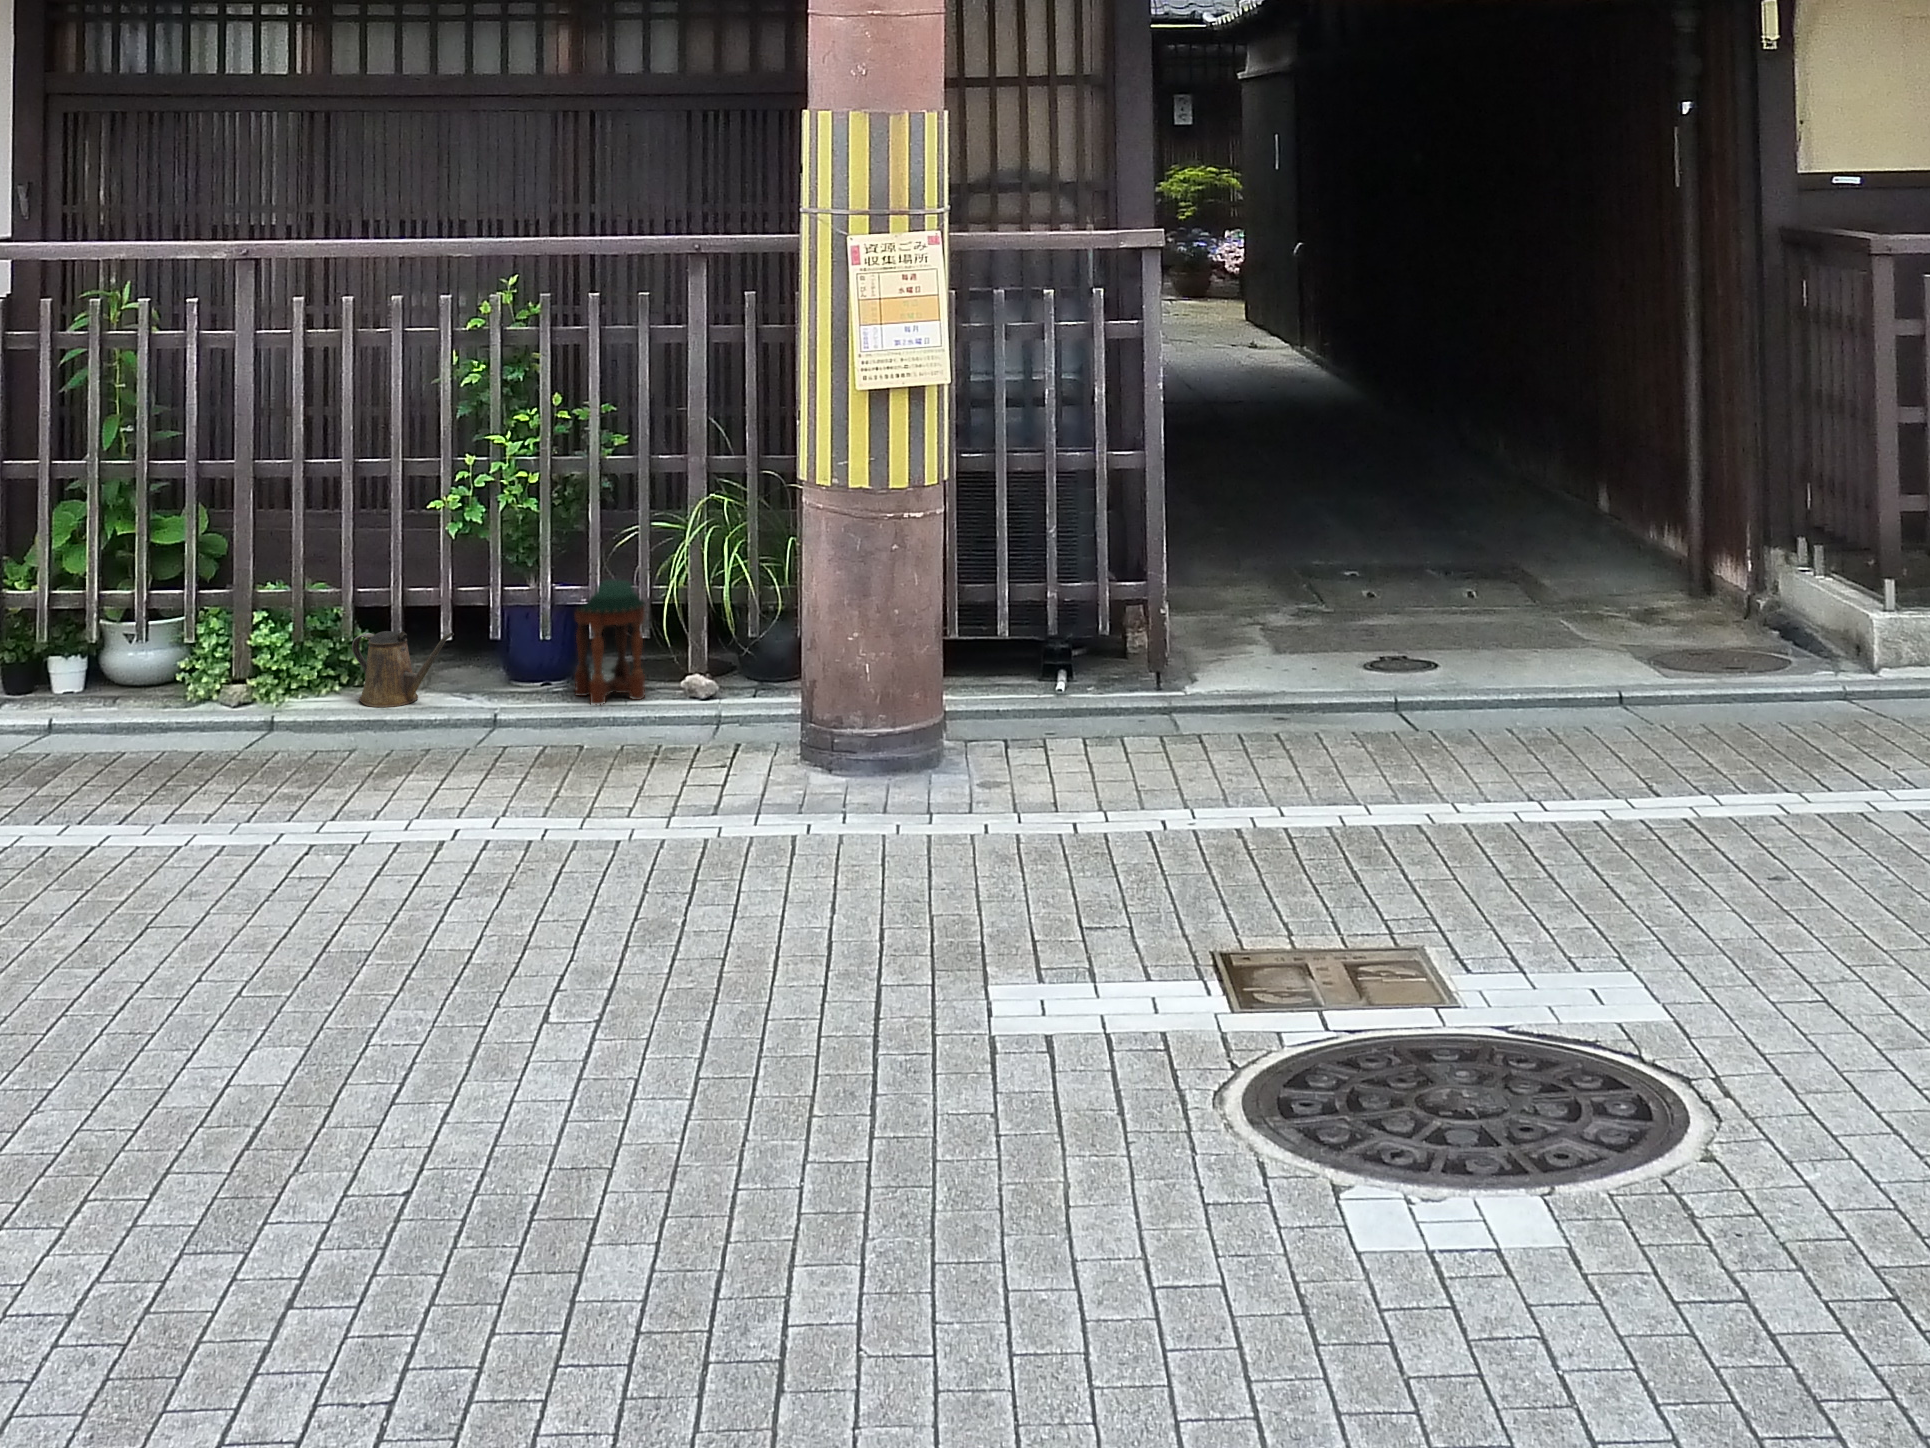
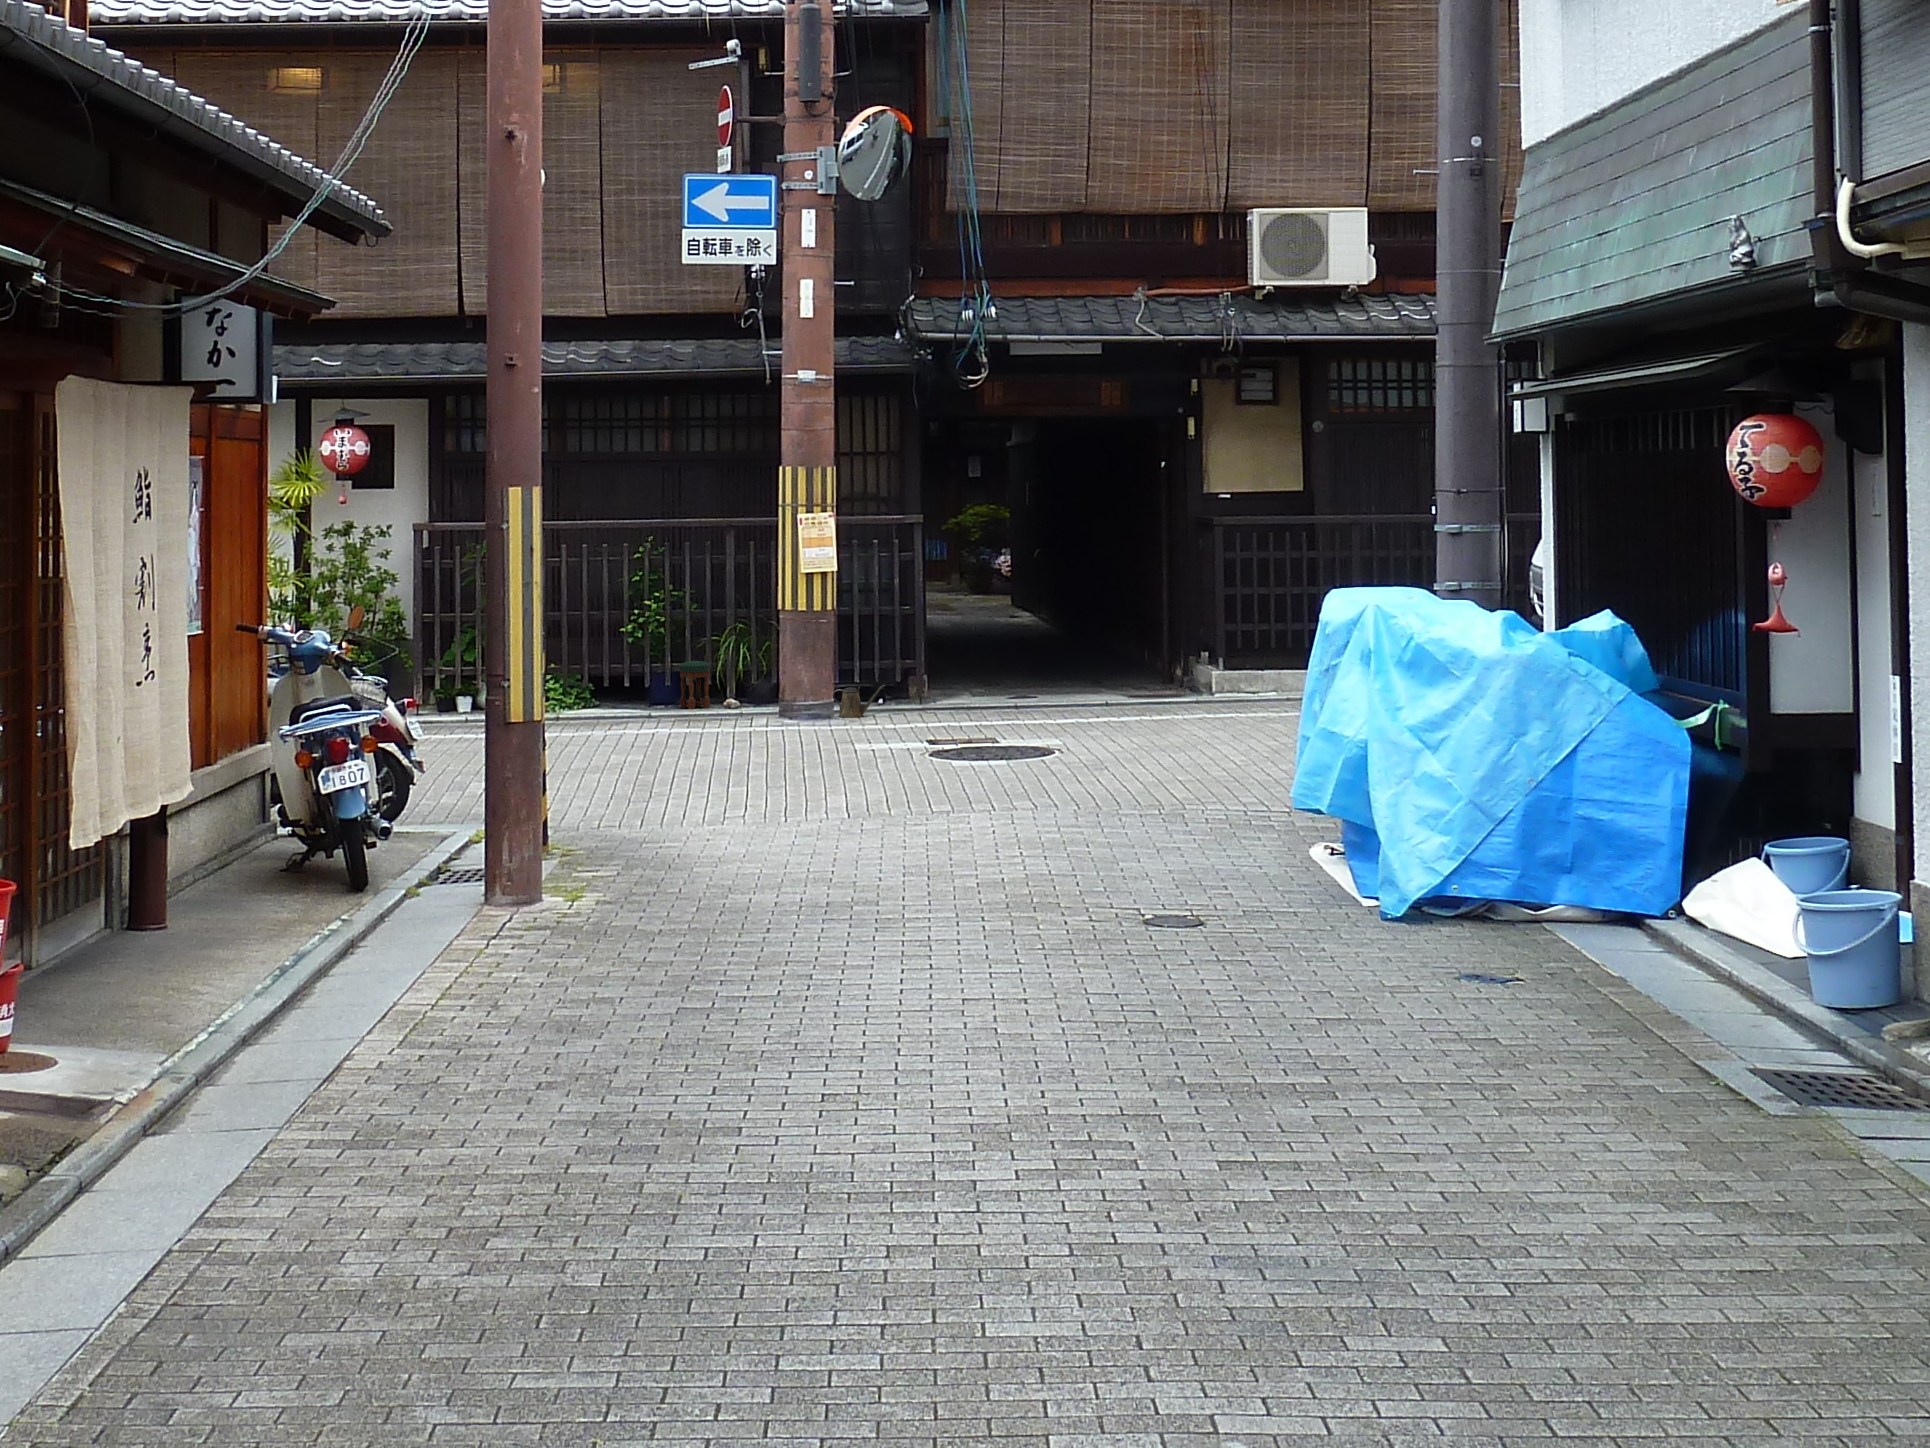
watering can: present [352,631,454,707] -> present [832,685,885,718]

